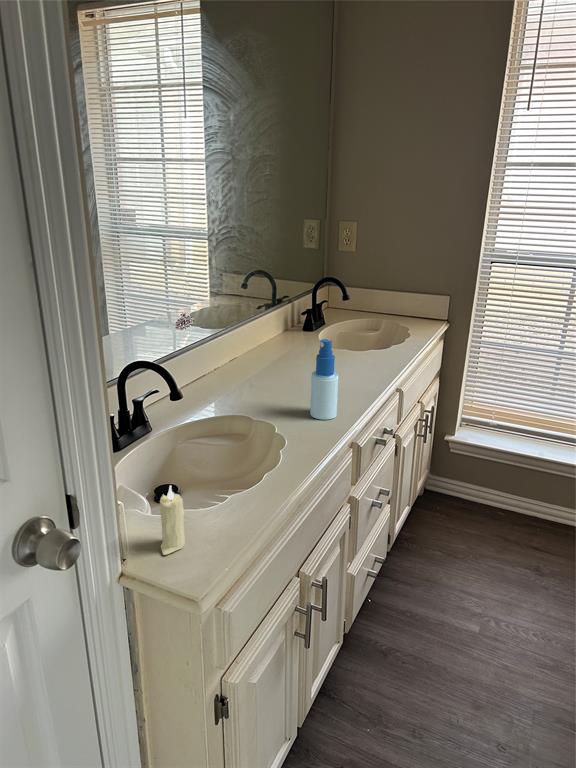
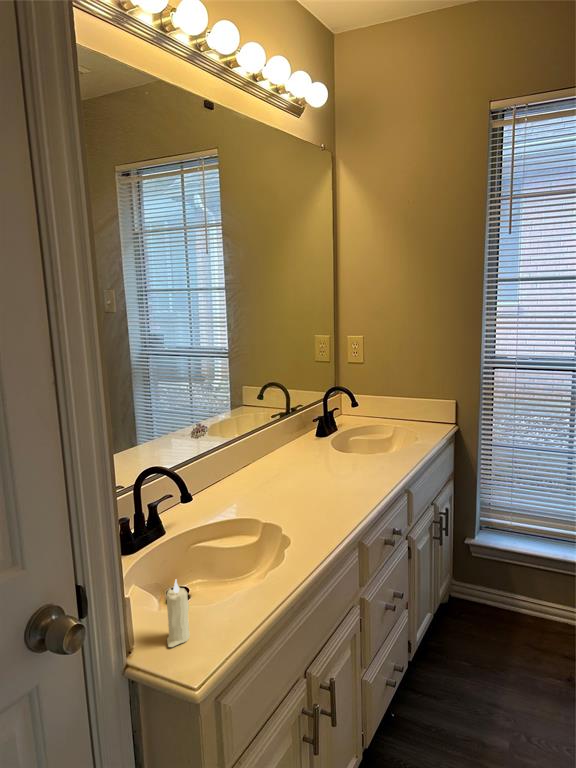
spray bottle: present [310,339,338,420] -> none [316,444,342,520]

